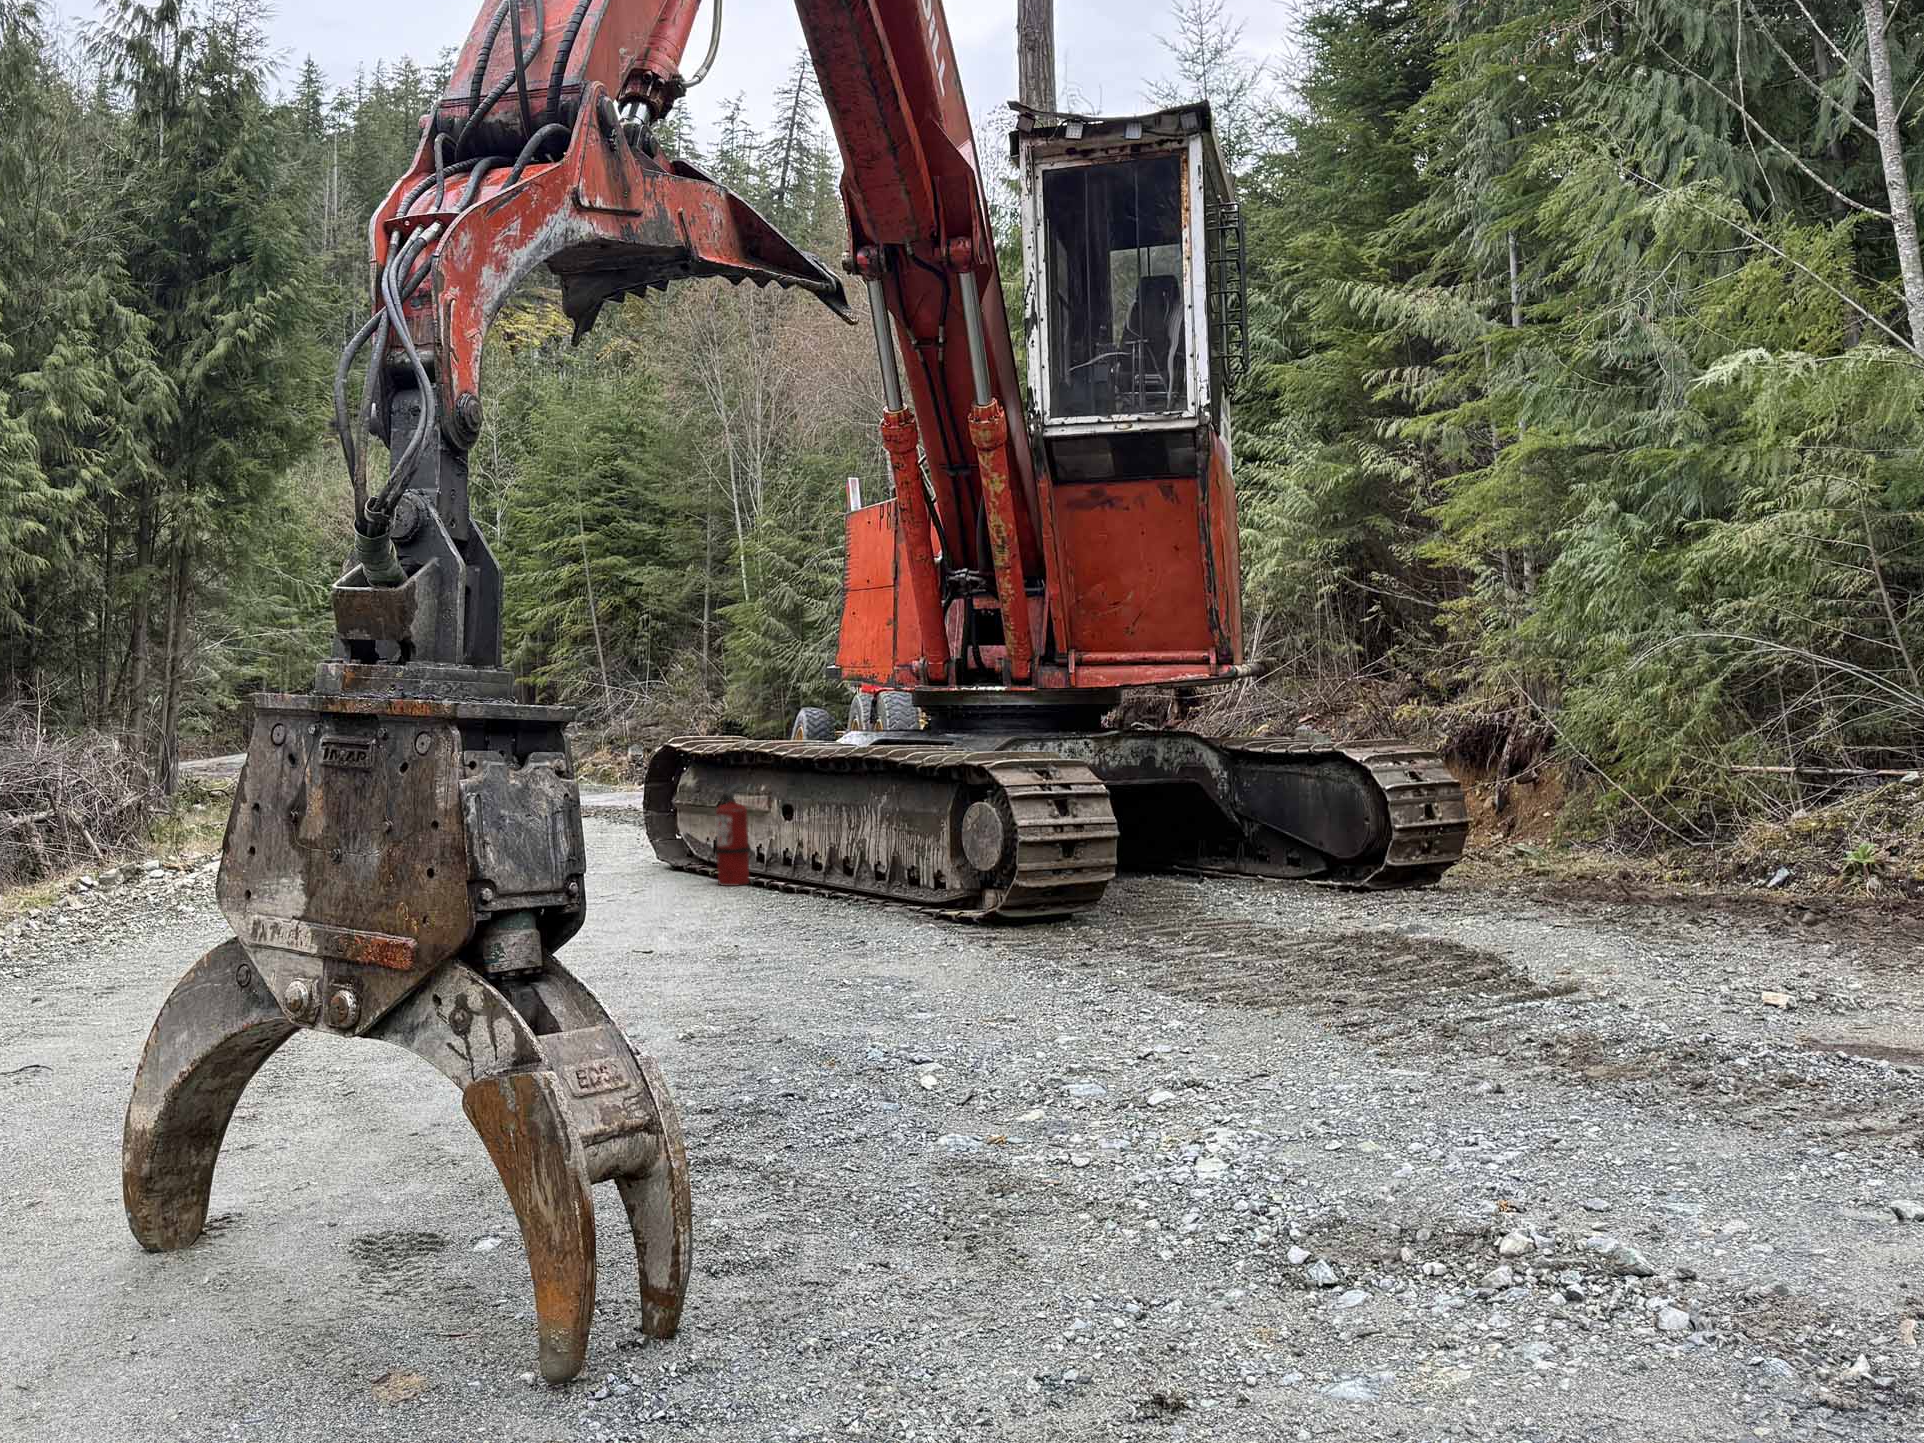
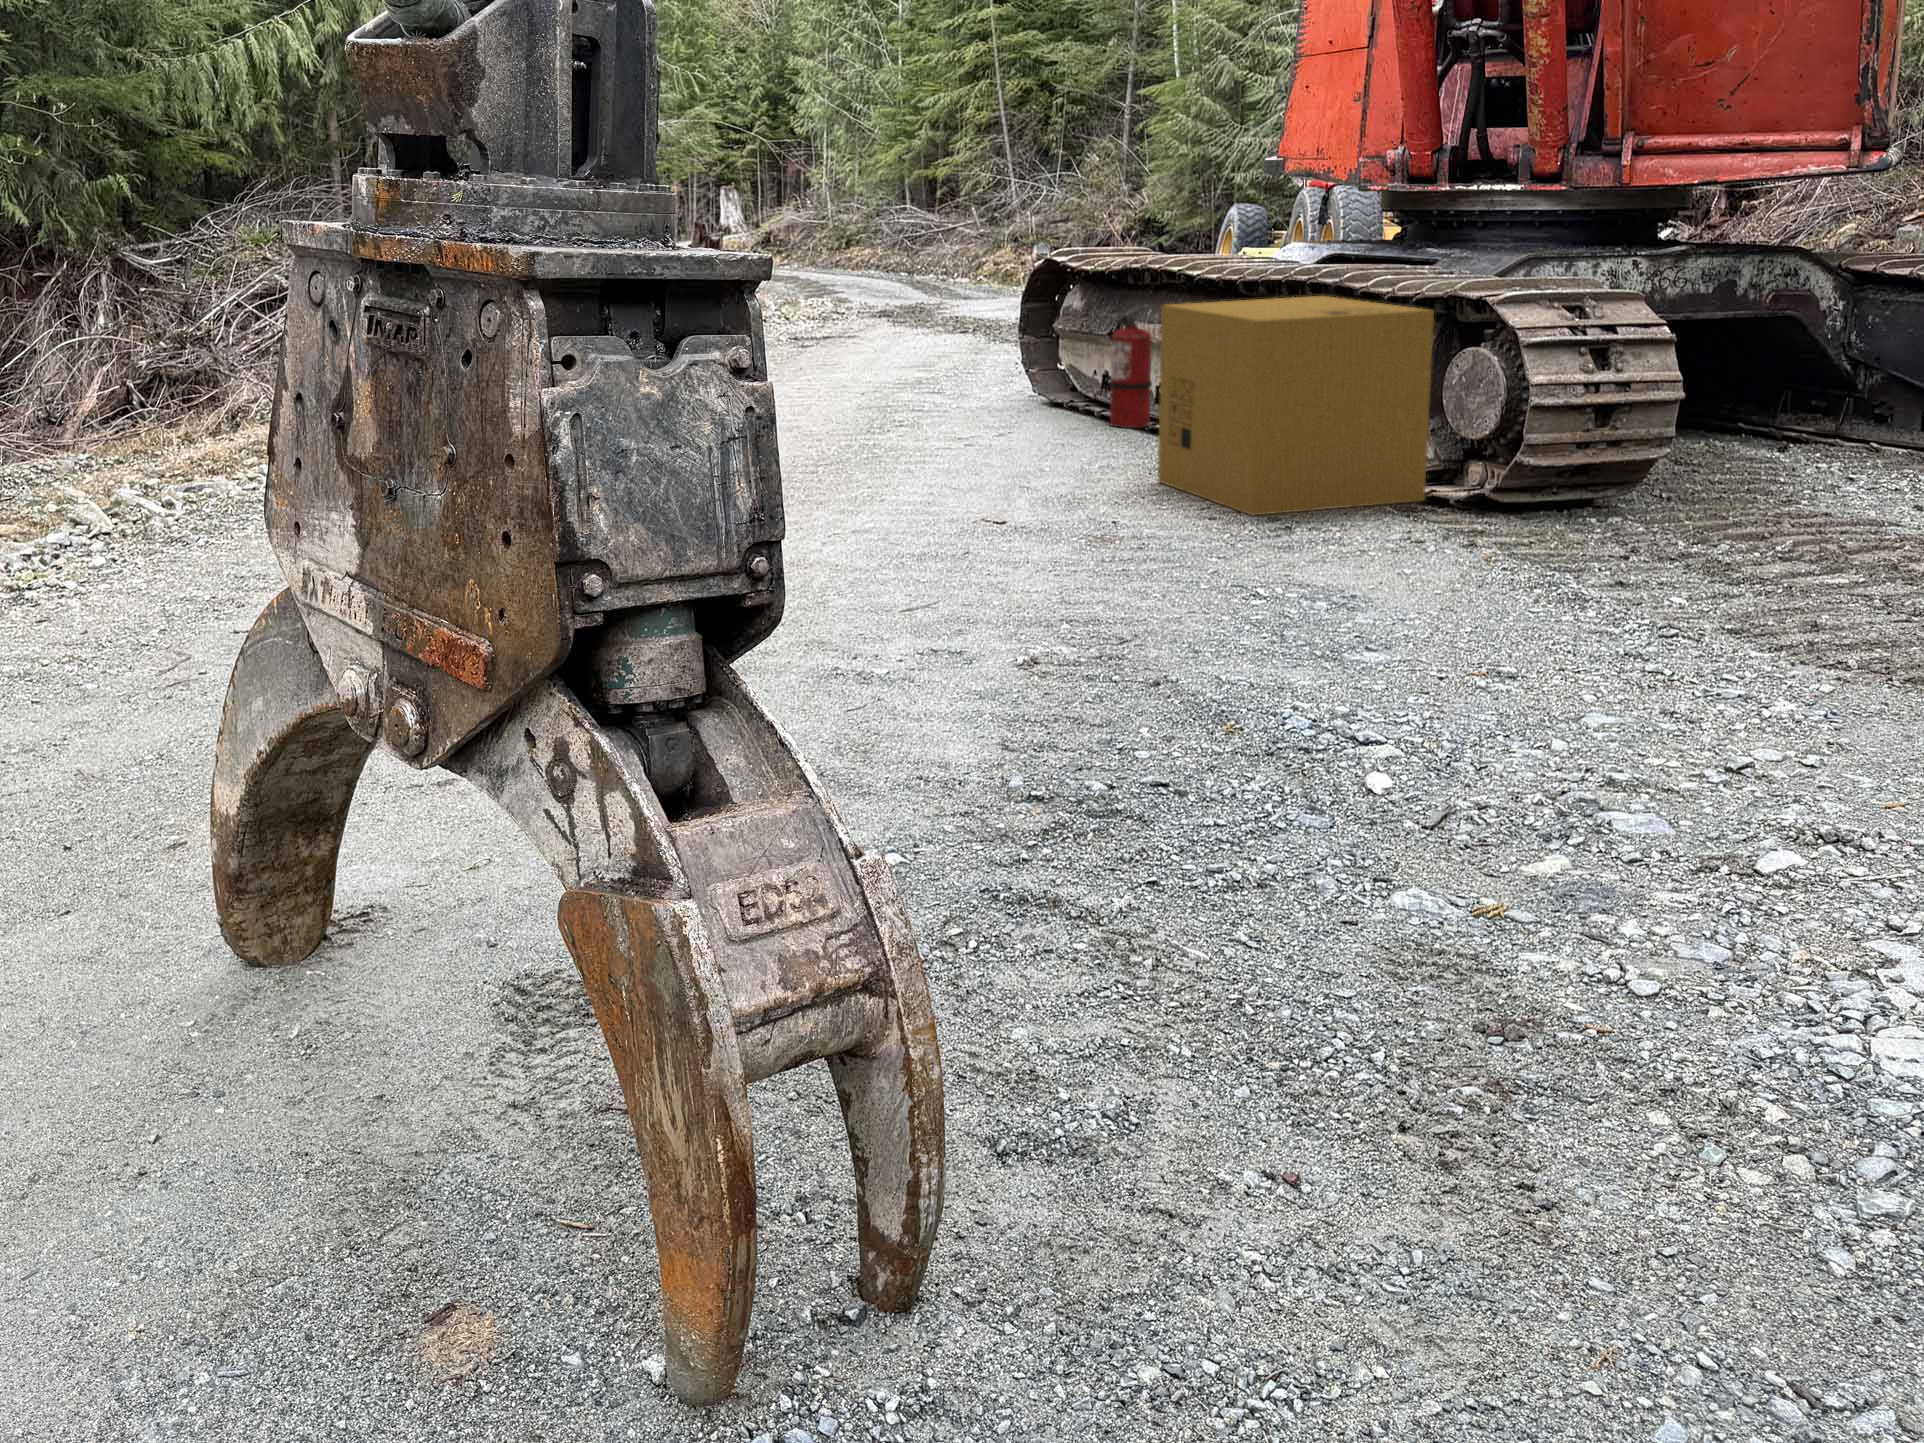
cardboard box: none [756,770,957,939] -> present [1158,296,1434,515]

